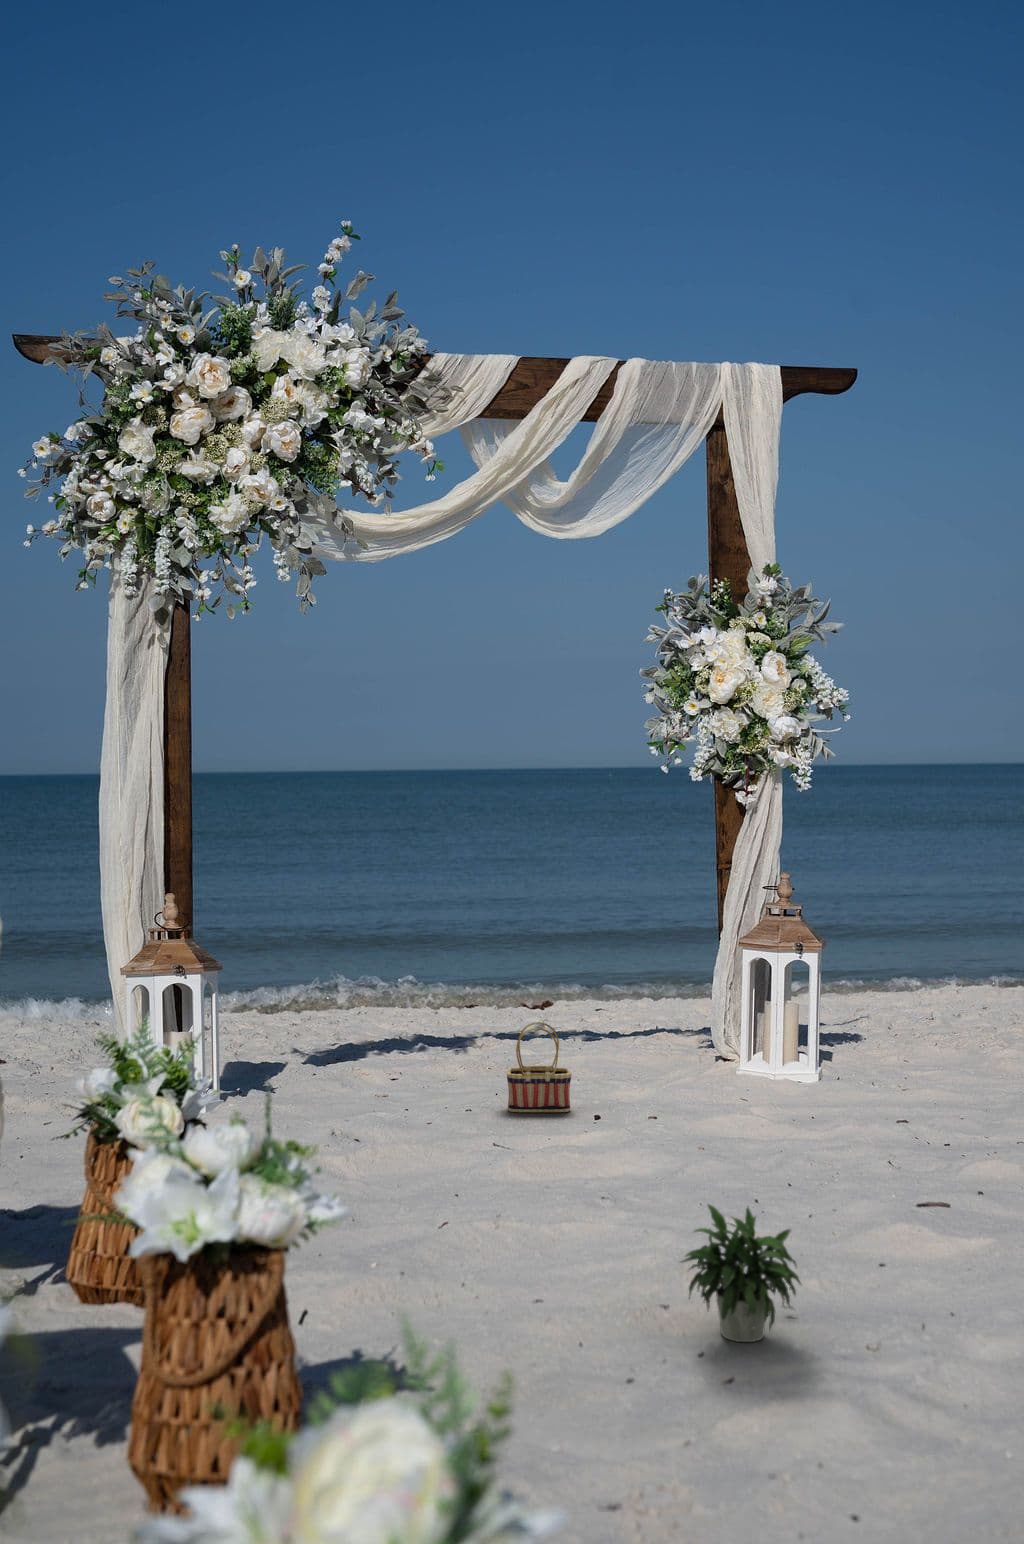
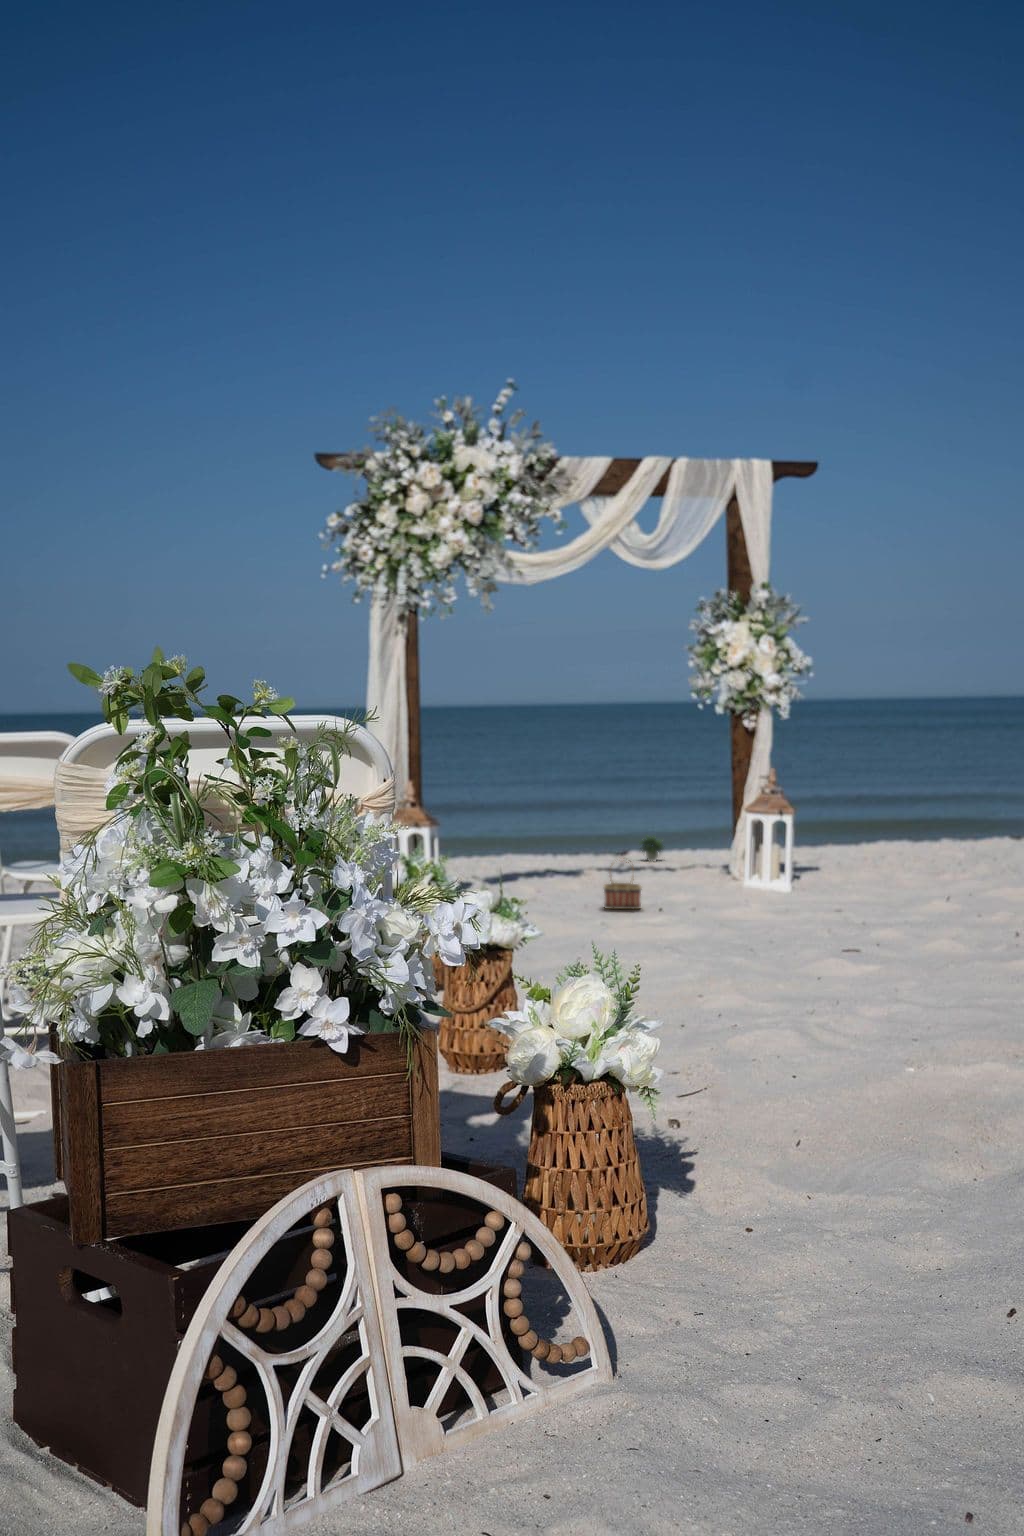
potted plant: present [681,1204,801,1342] -> present [640,837,663,861]

